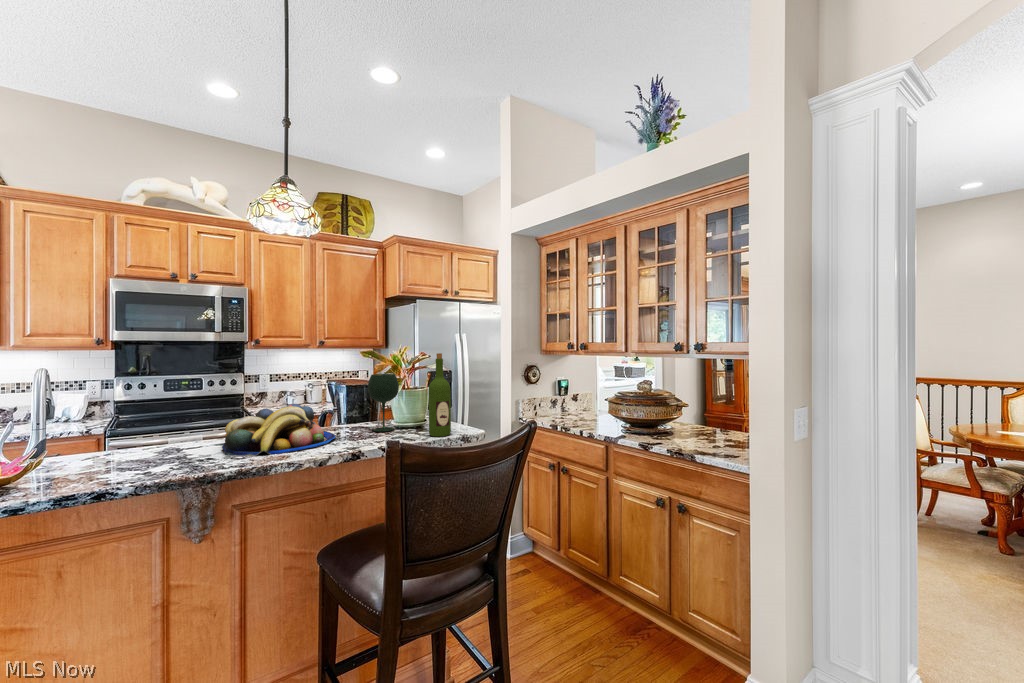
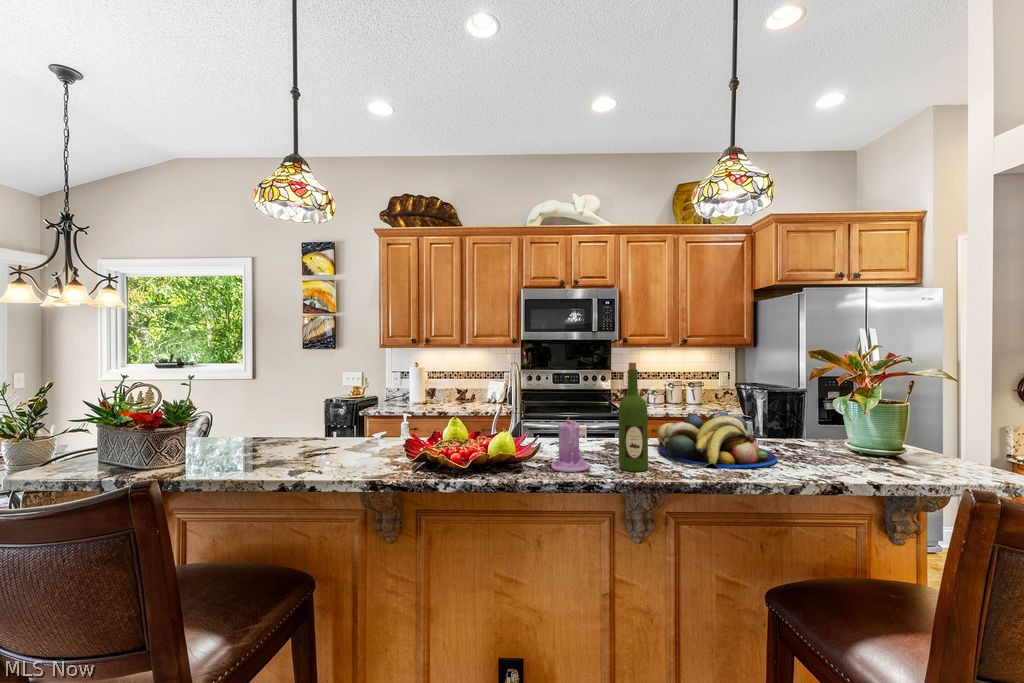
wine bottle: present [429,353,451,437] -> present [619,363,648,472]
wine glass: present [368,374,399,432] -> none [808,384,853,457]
candle: none [49,421,110,487] -> present [551,417,590,472]

